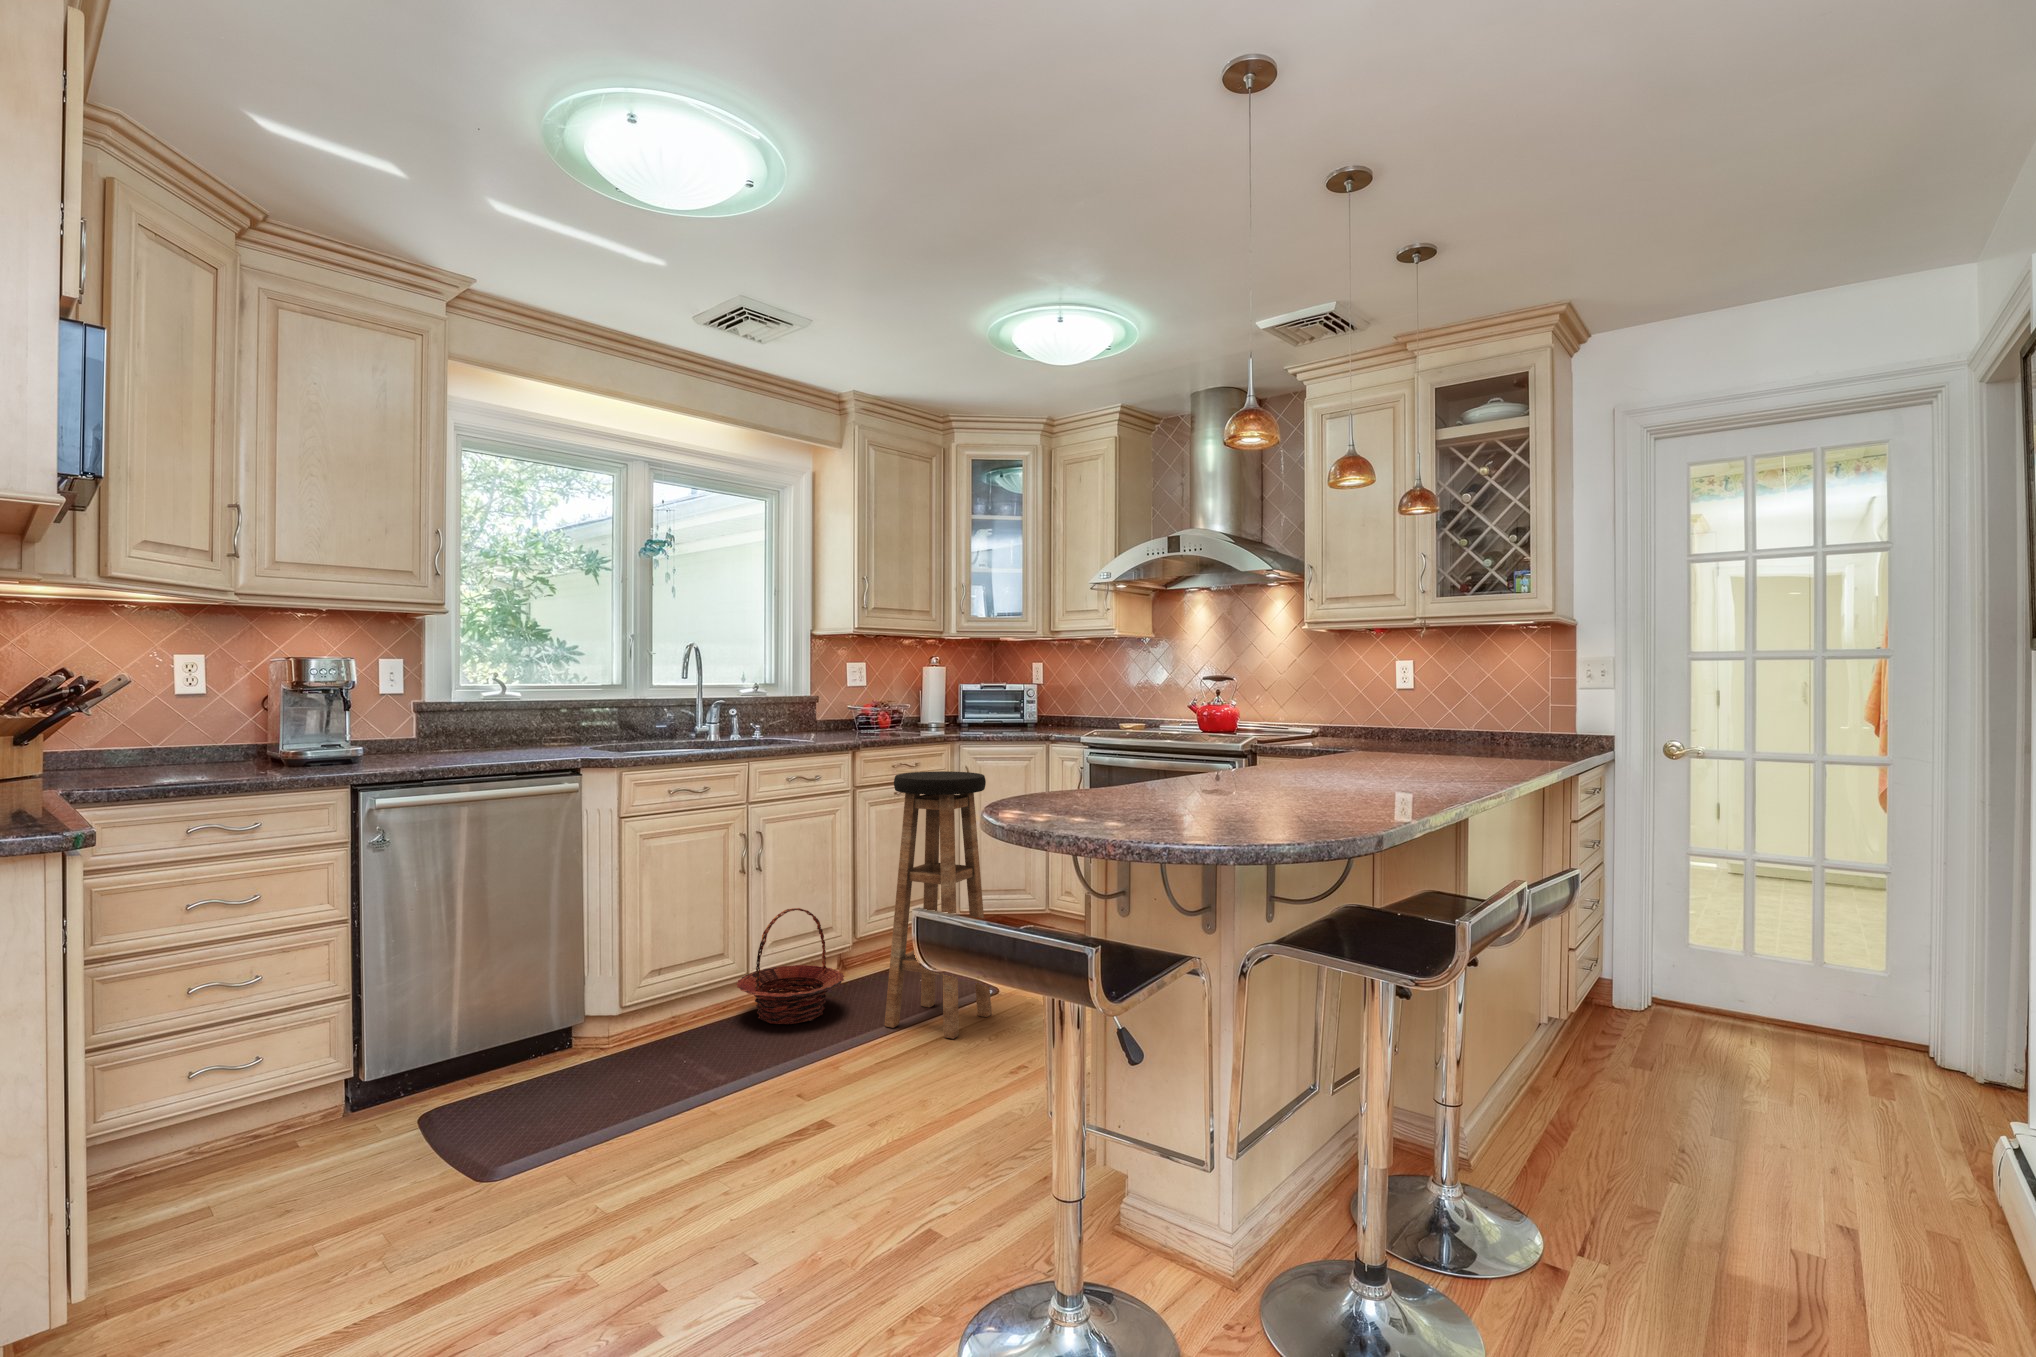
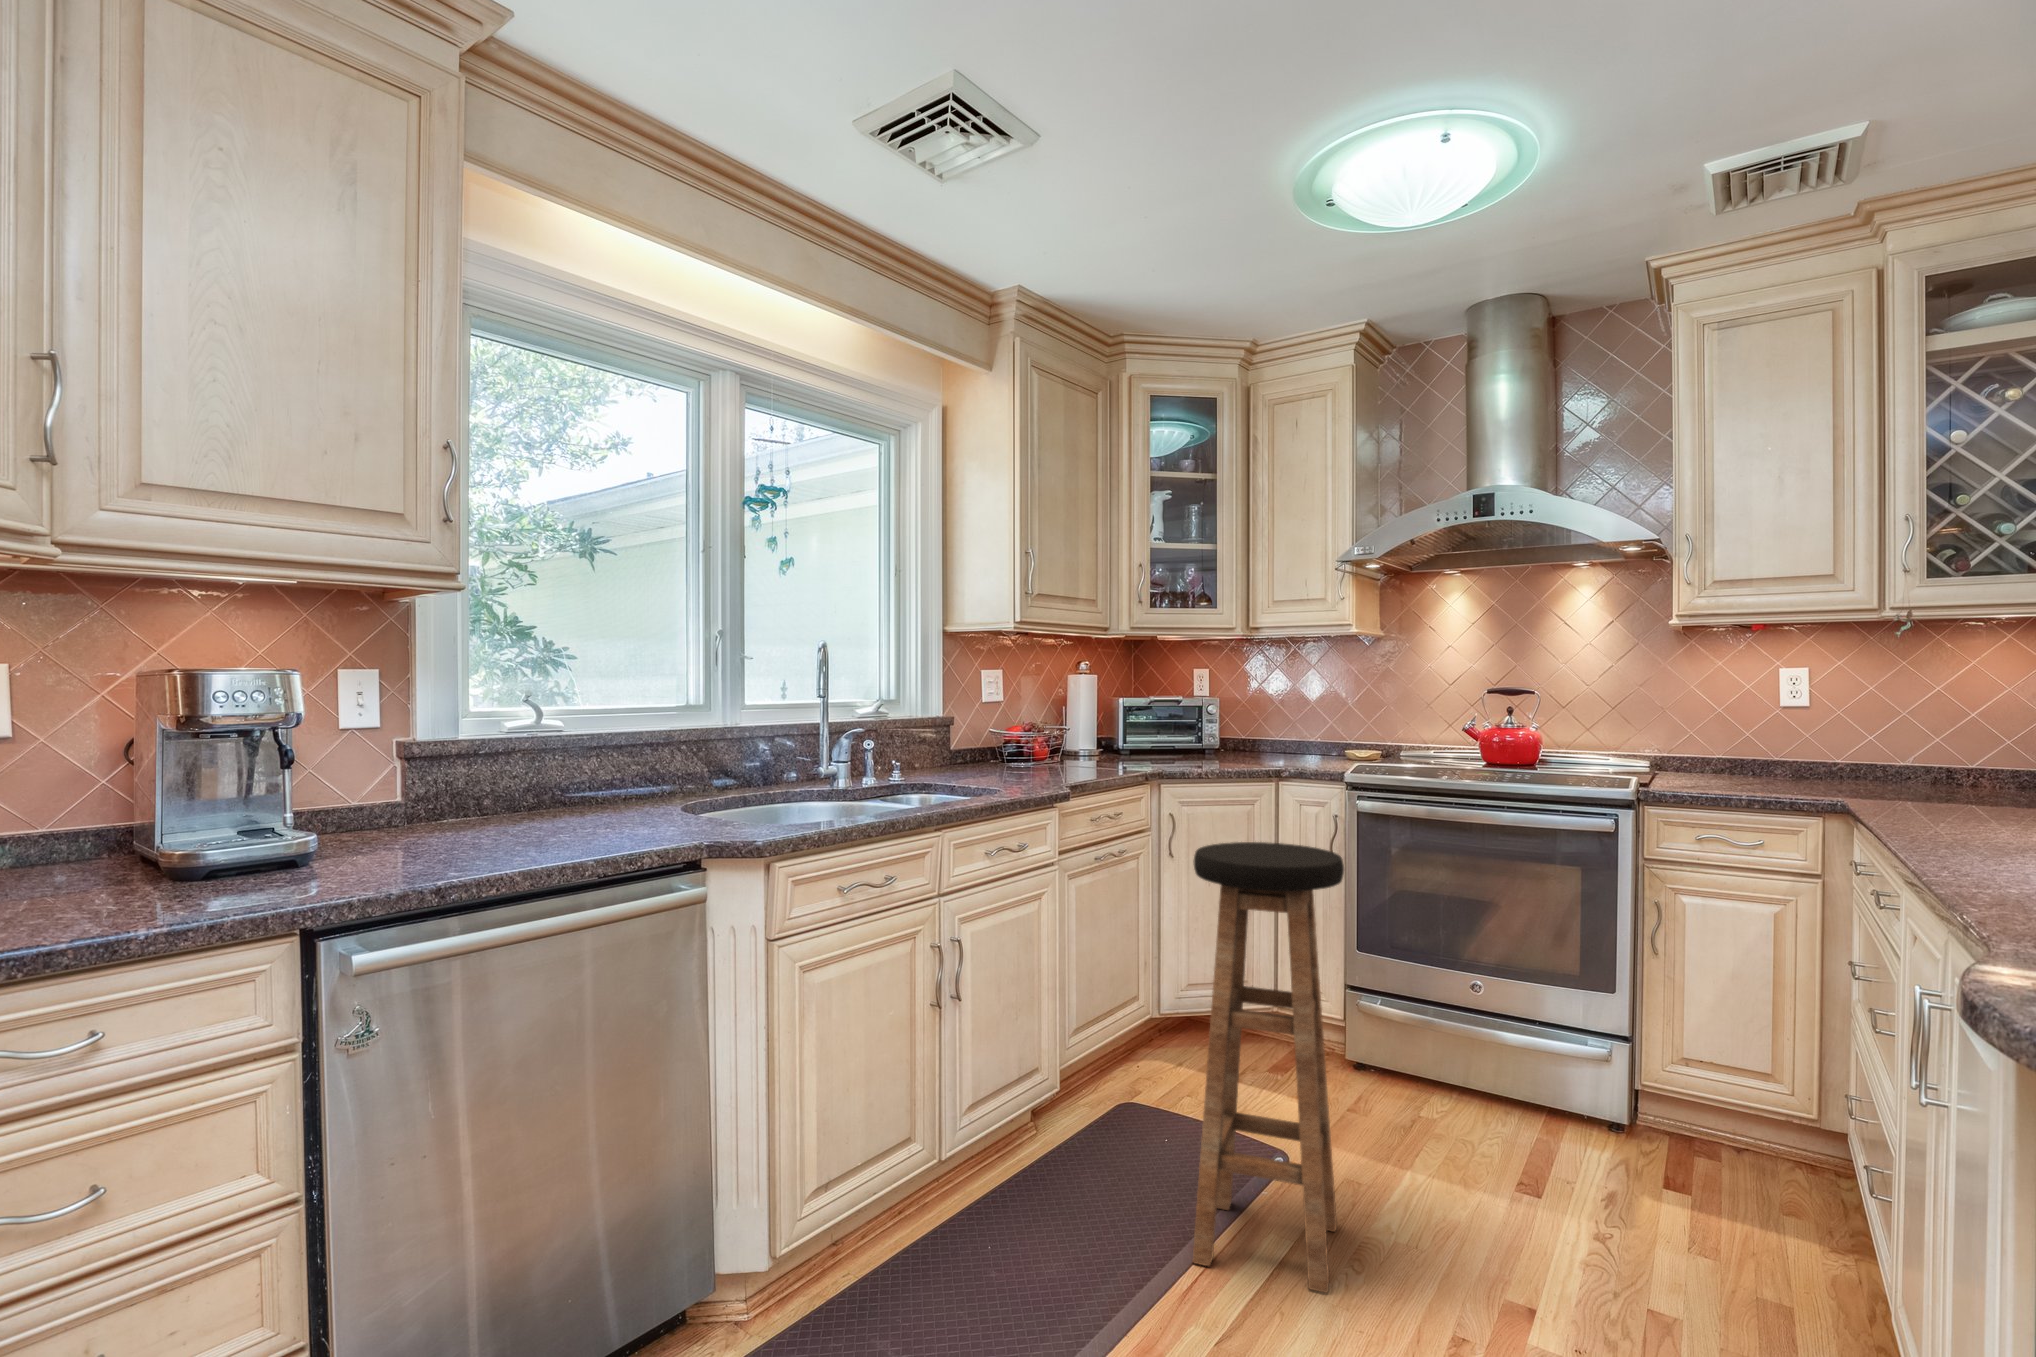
basket: present [736,908,844,1024] -> none [940,1065,1109,1266]

